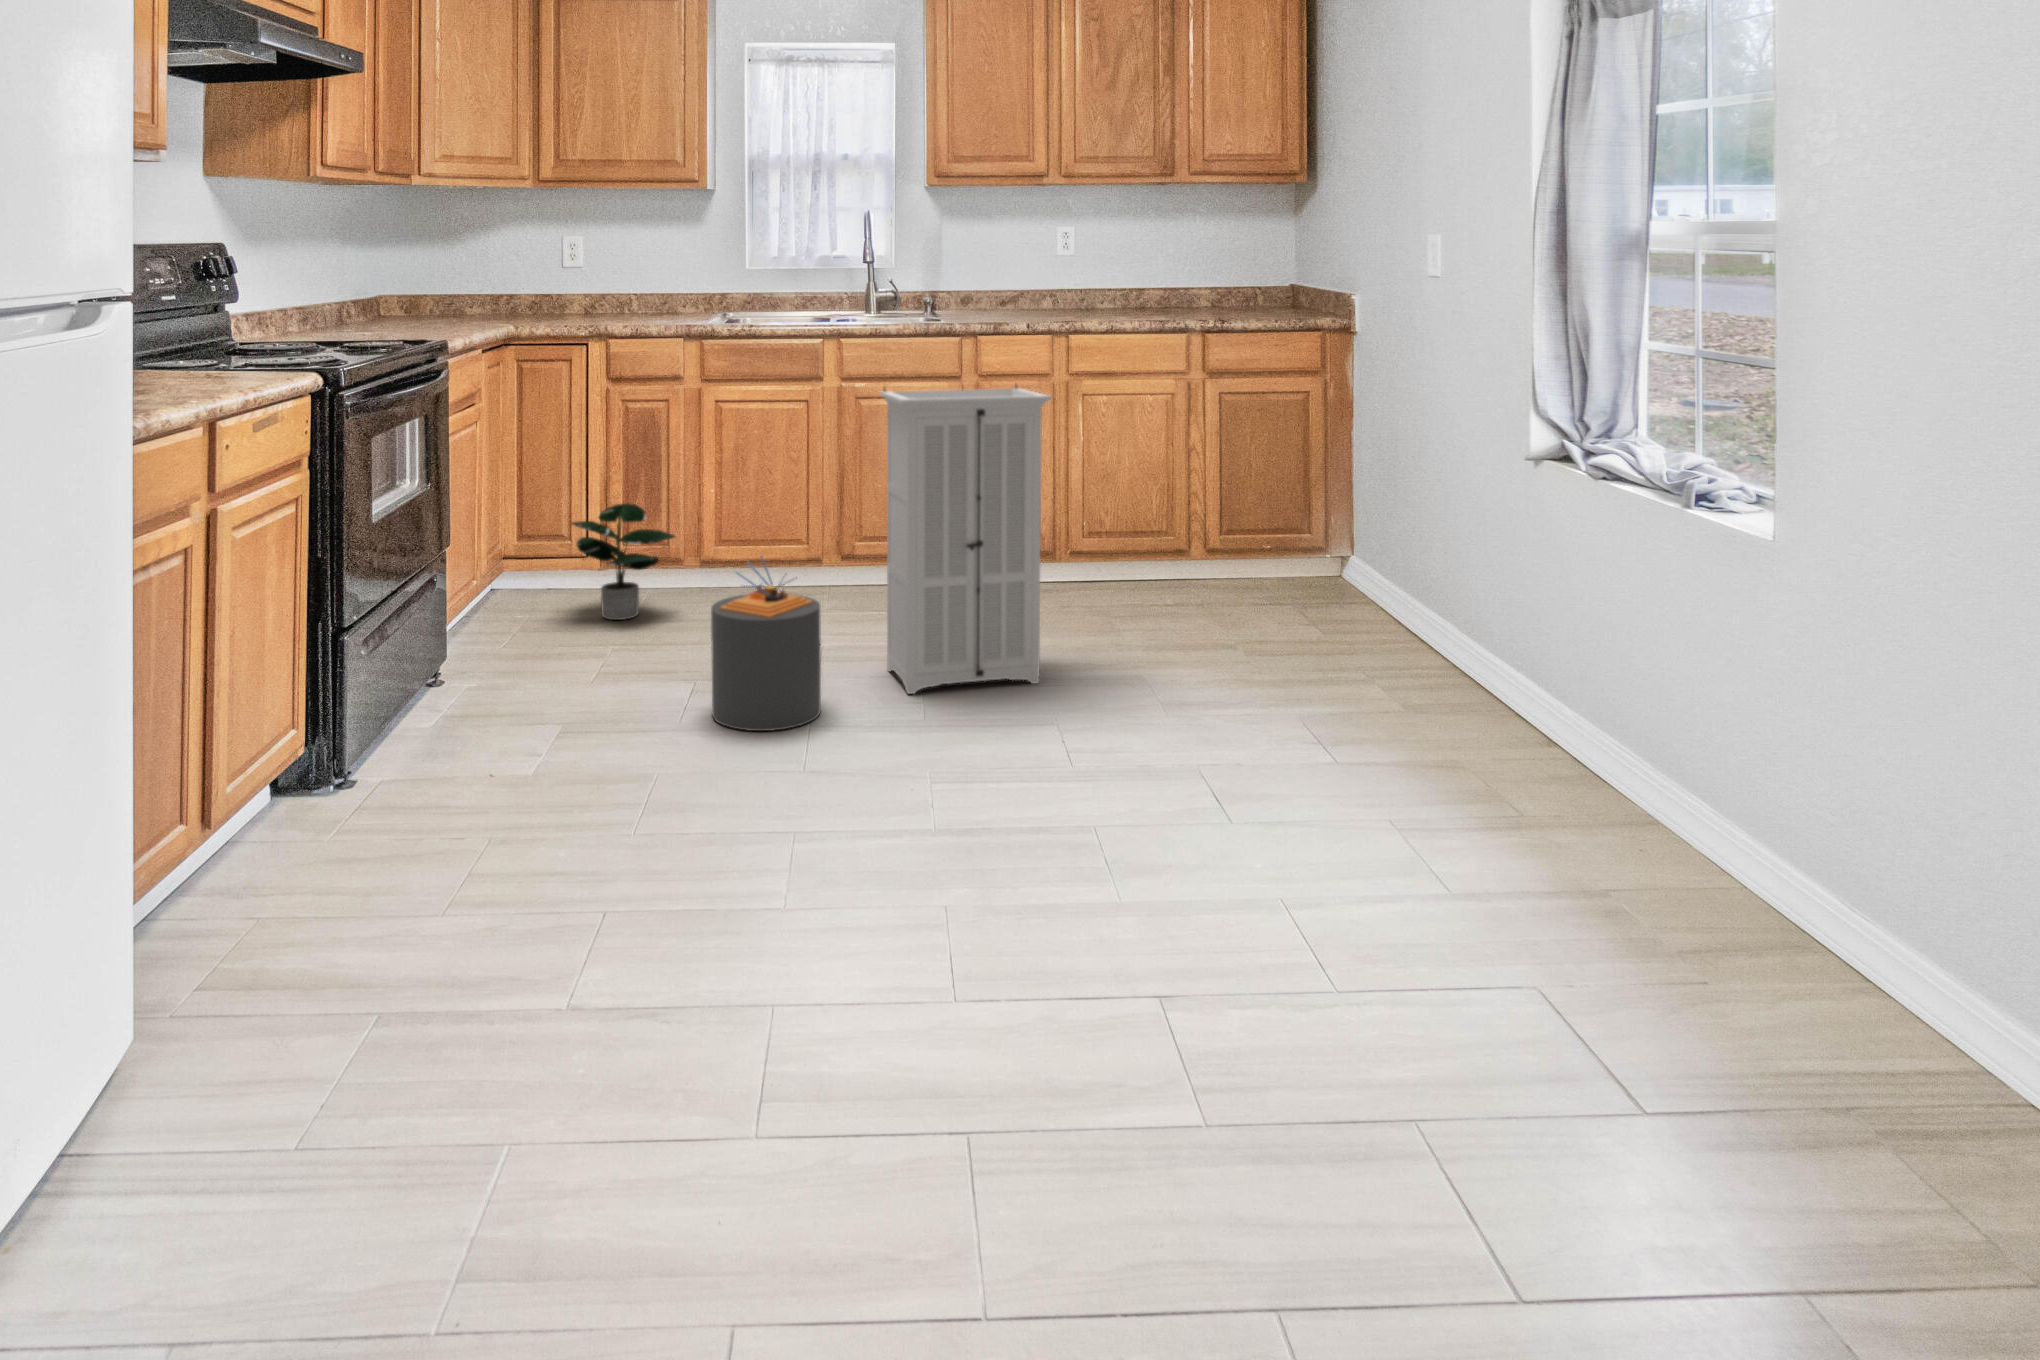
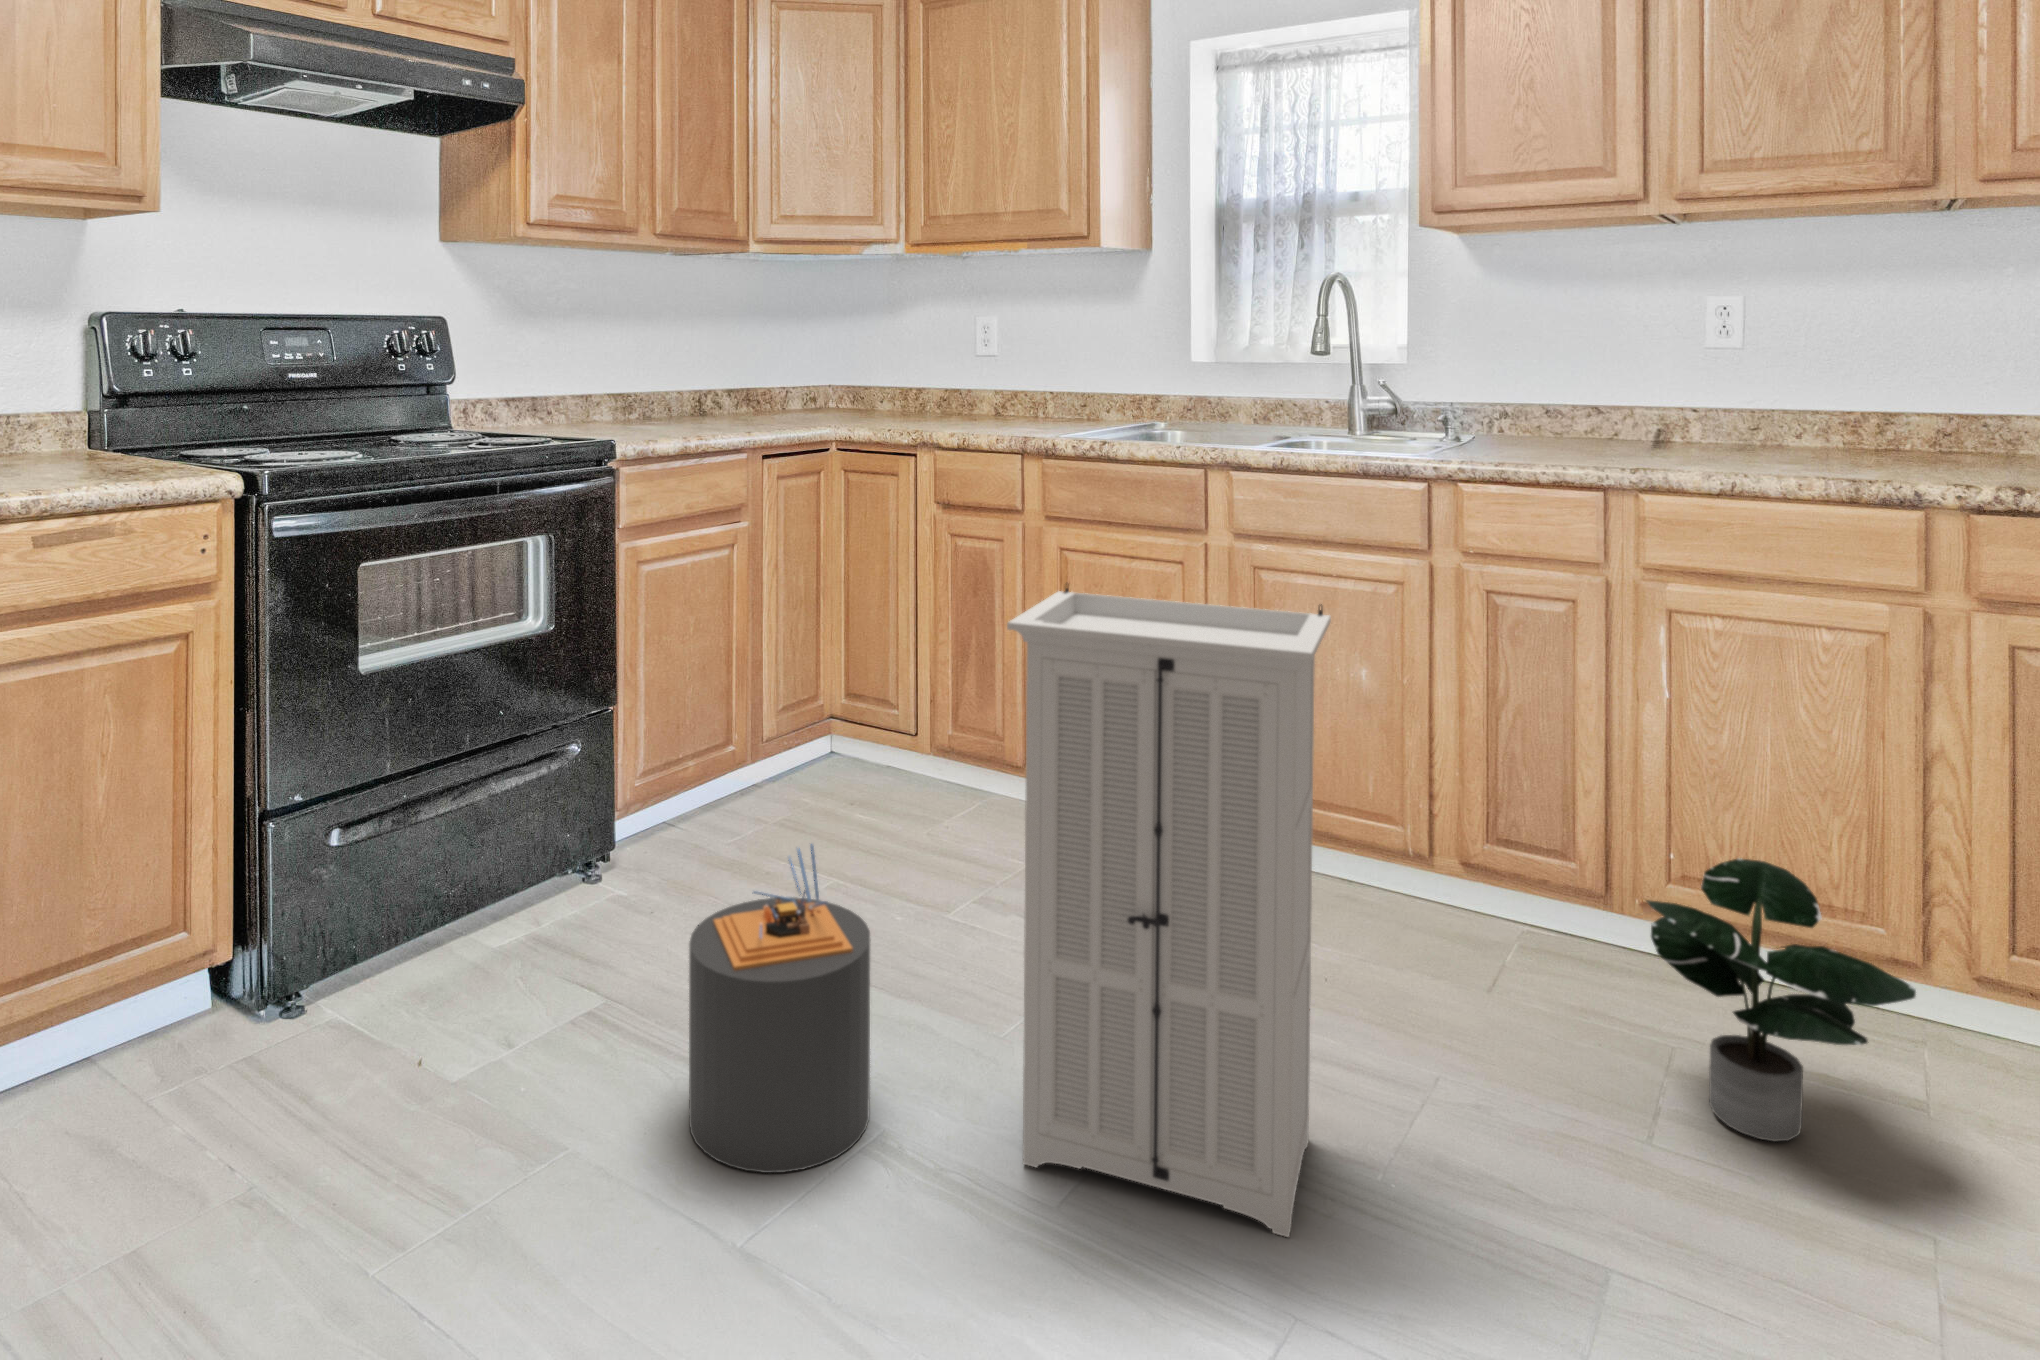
potted plant: present [572,503,676,620] -> present [1647,858,1916,1141]

